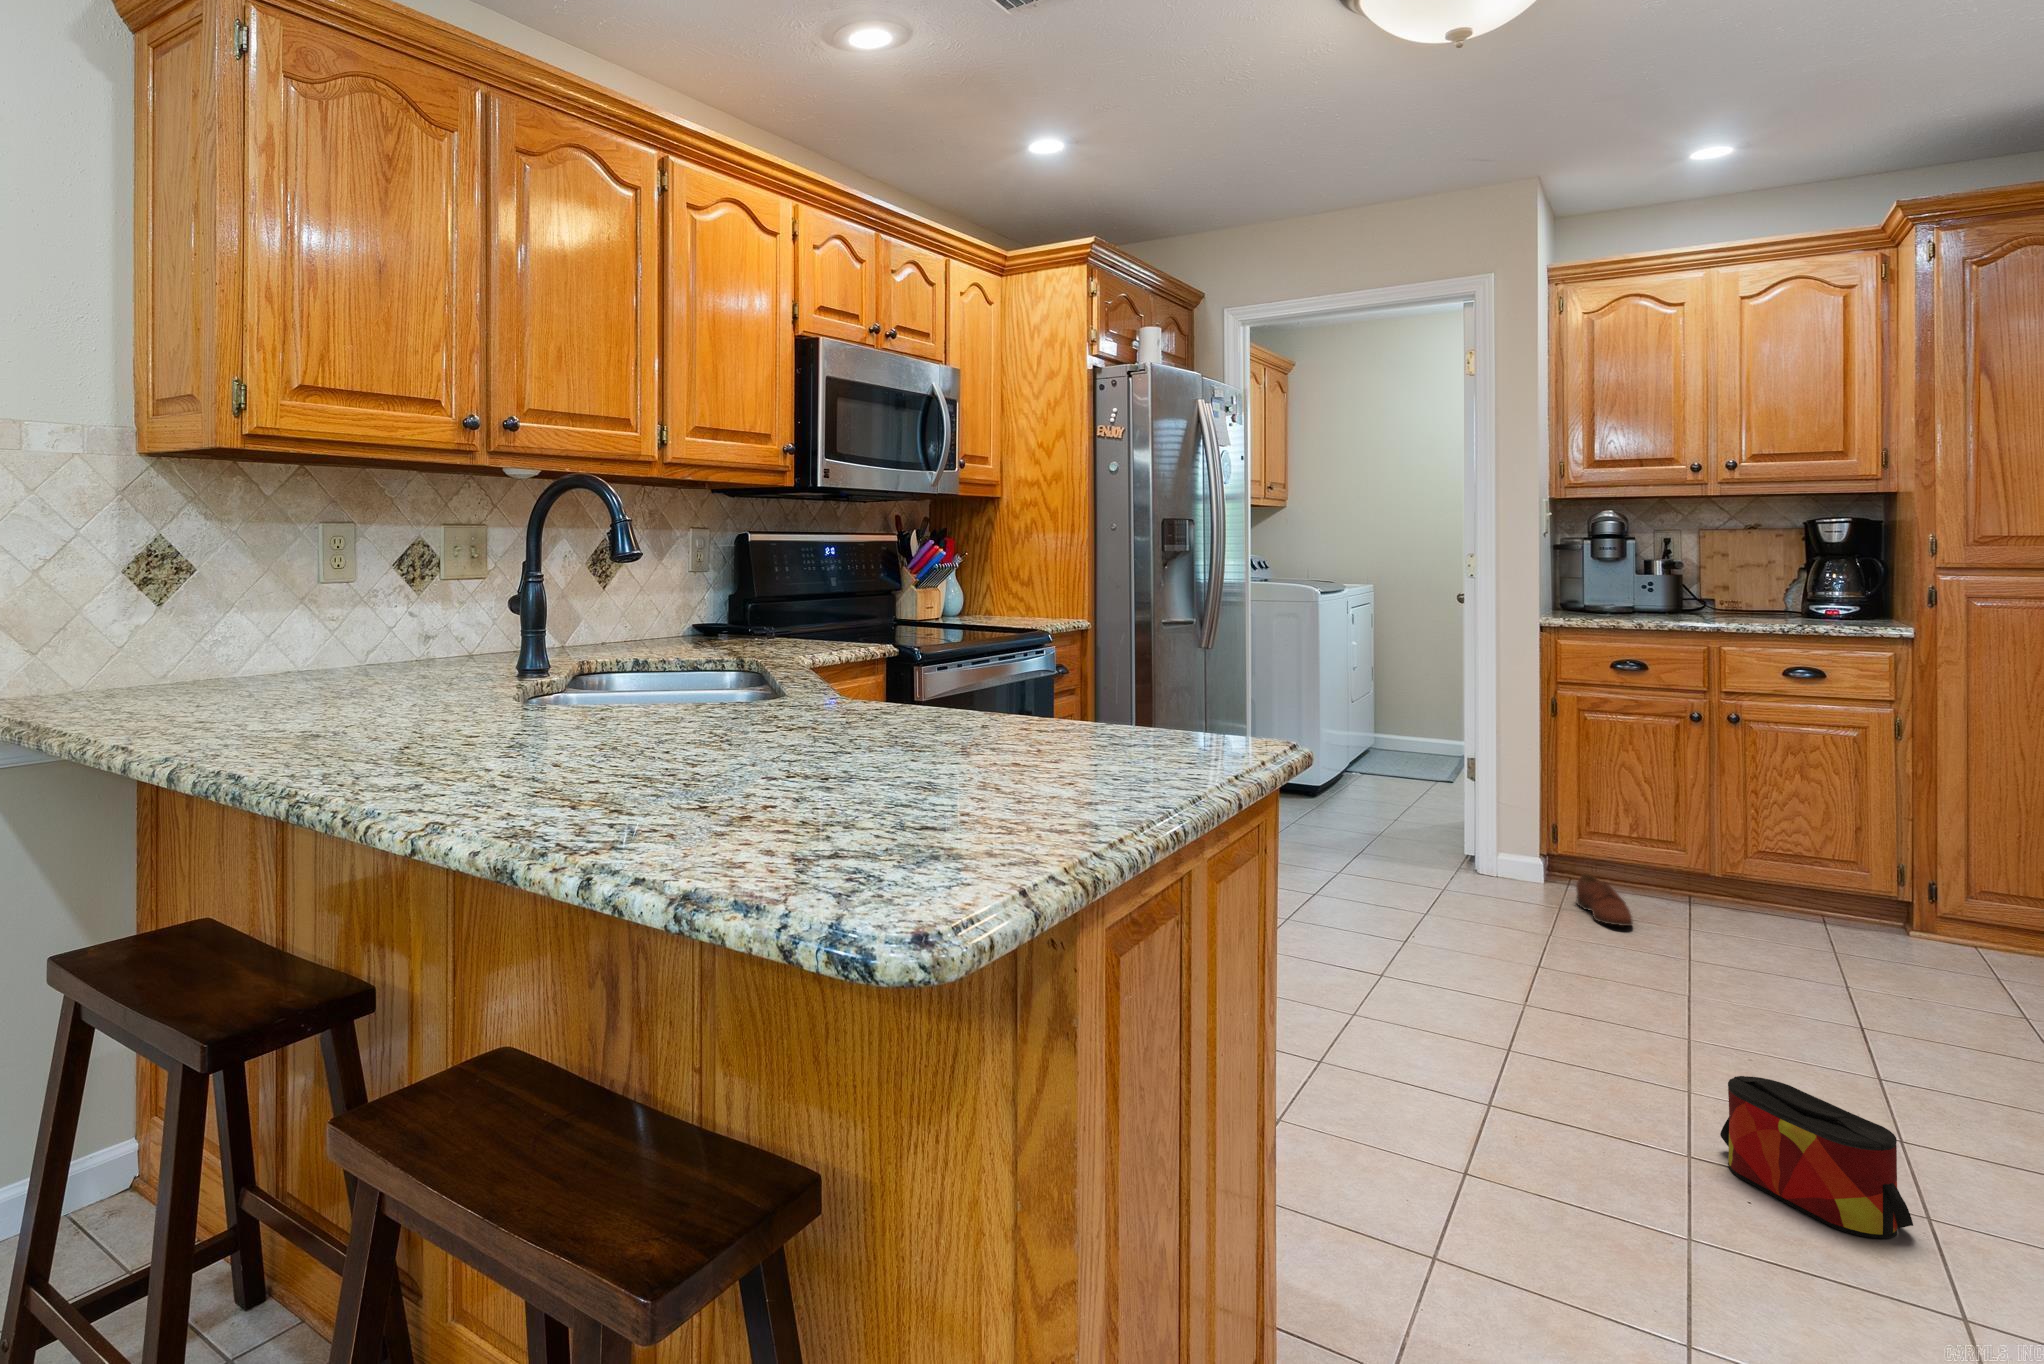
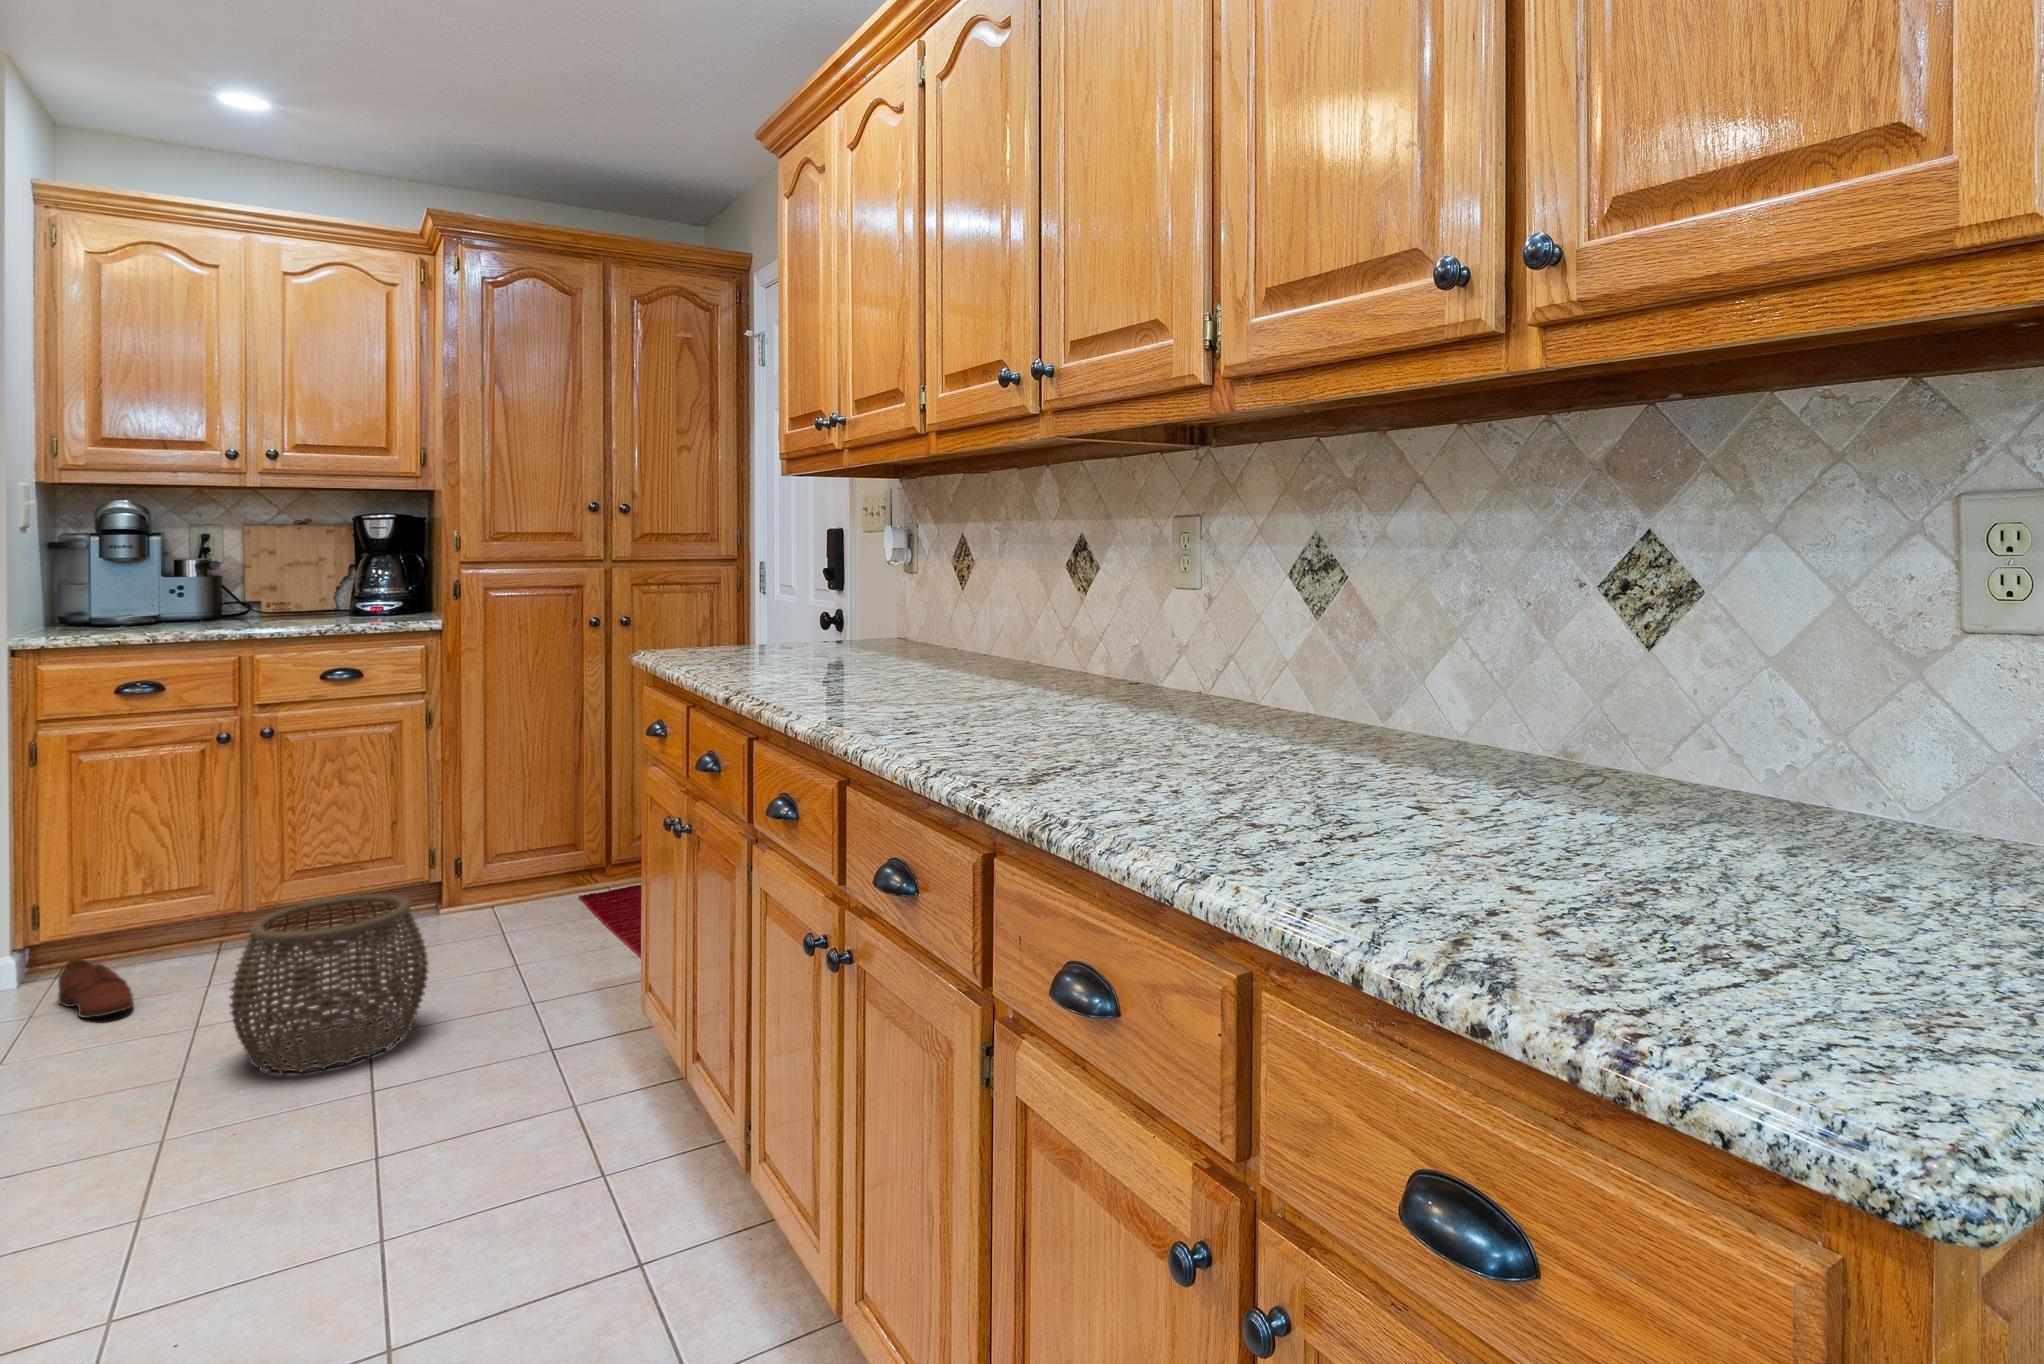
woven basket: none [1724,879,1925,1048] -> present [230,894,428,1073]
bag: present [1720,1076,1913,1239] -> none [178,1156,377,1301]

